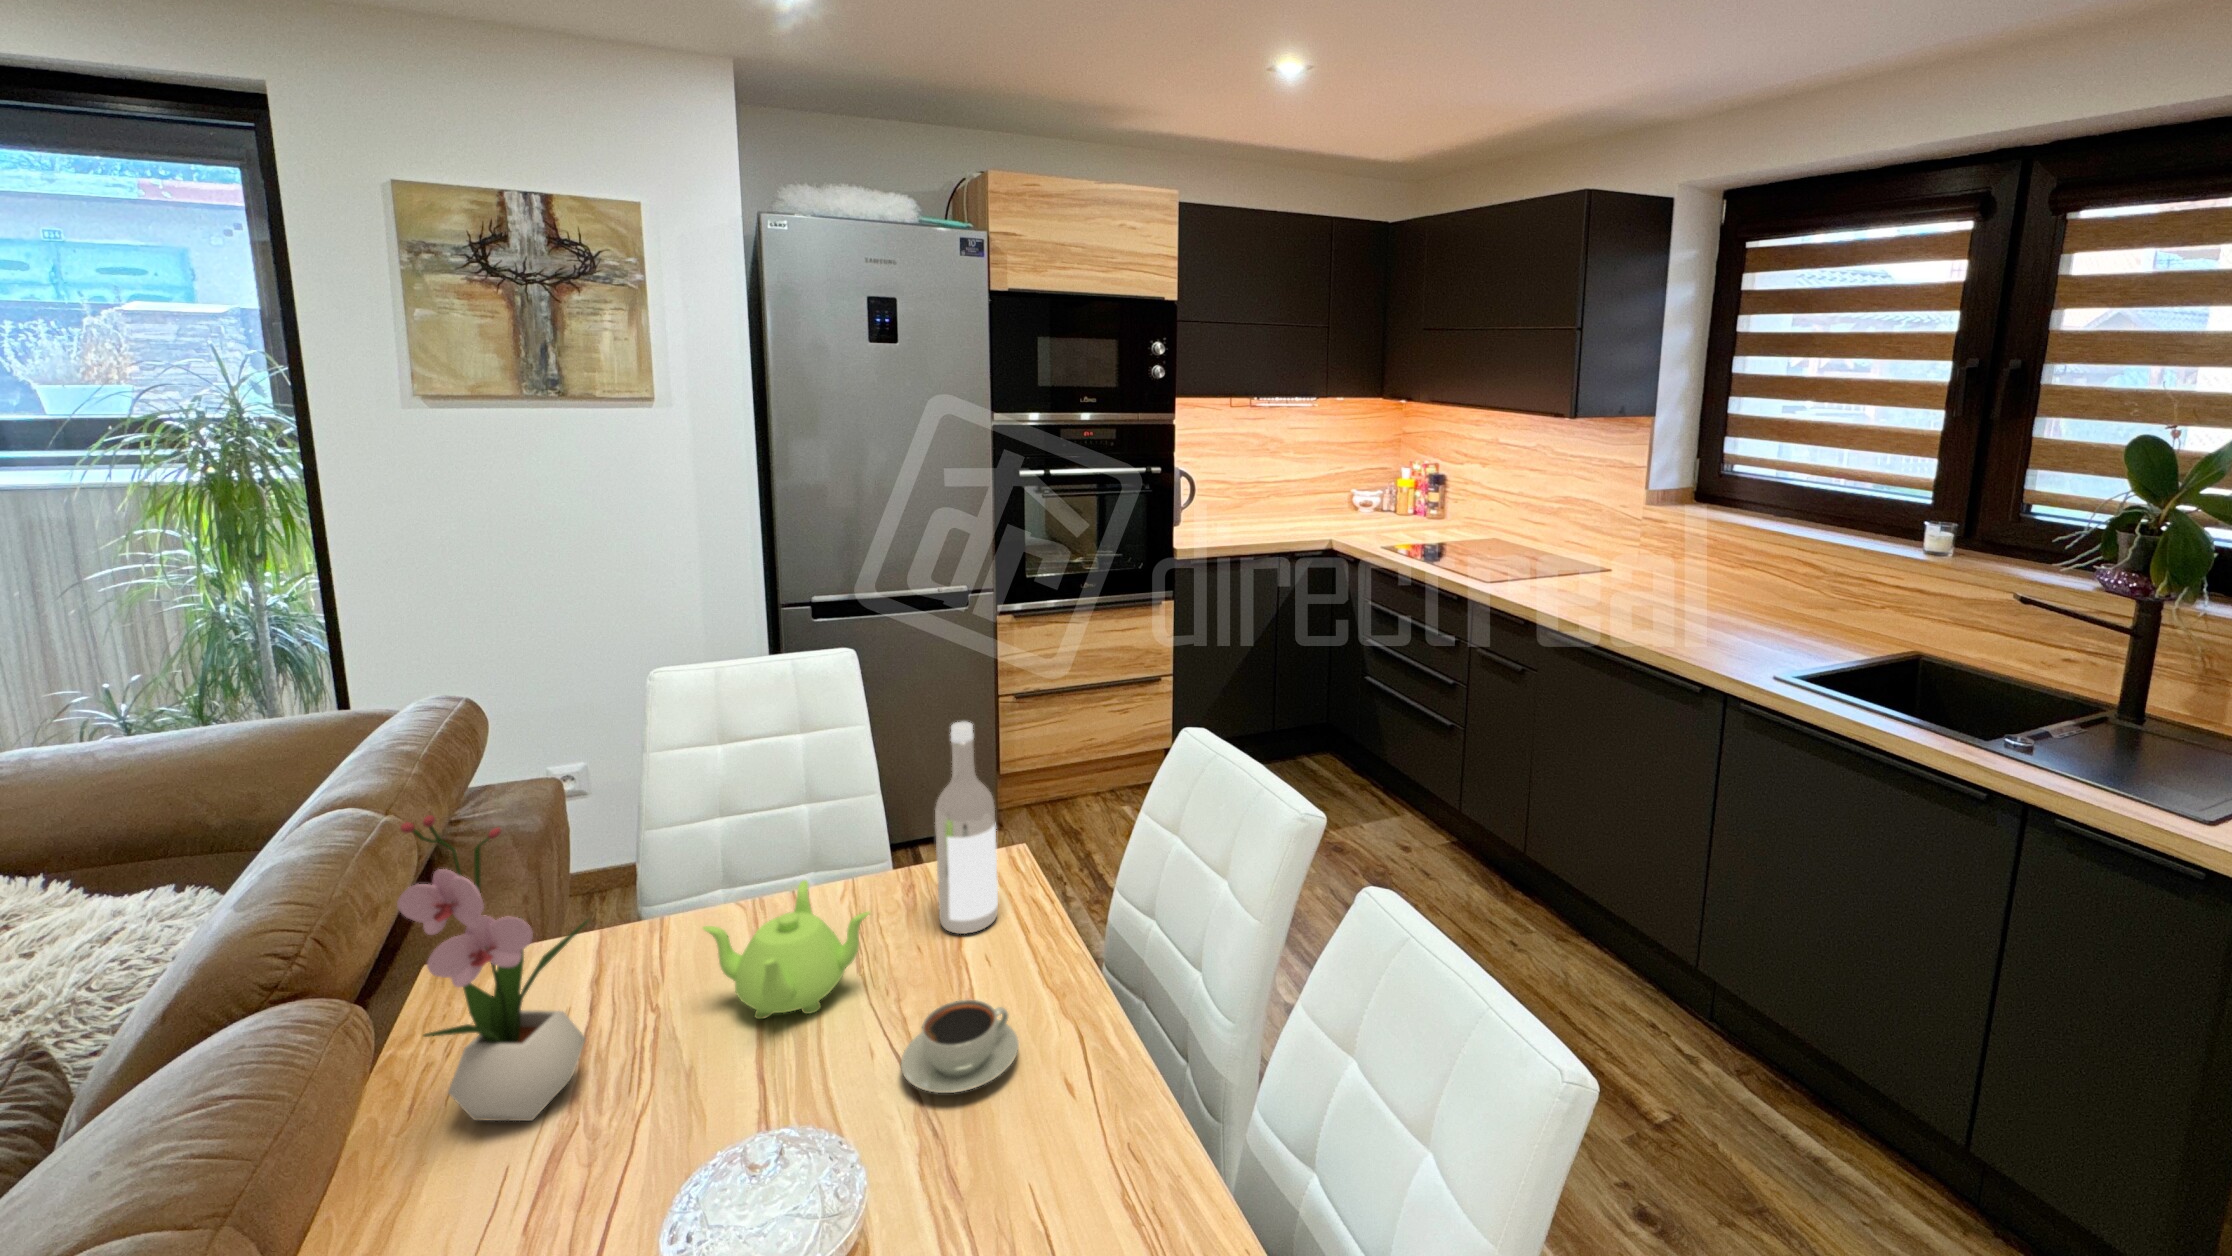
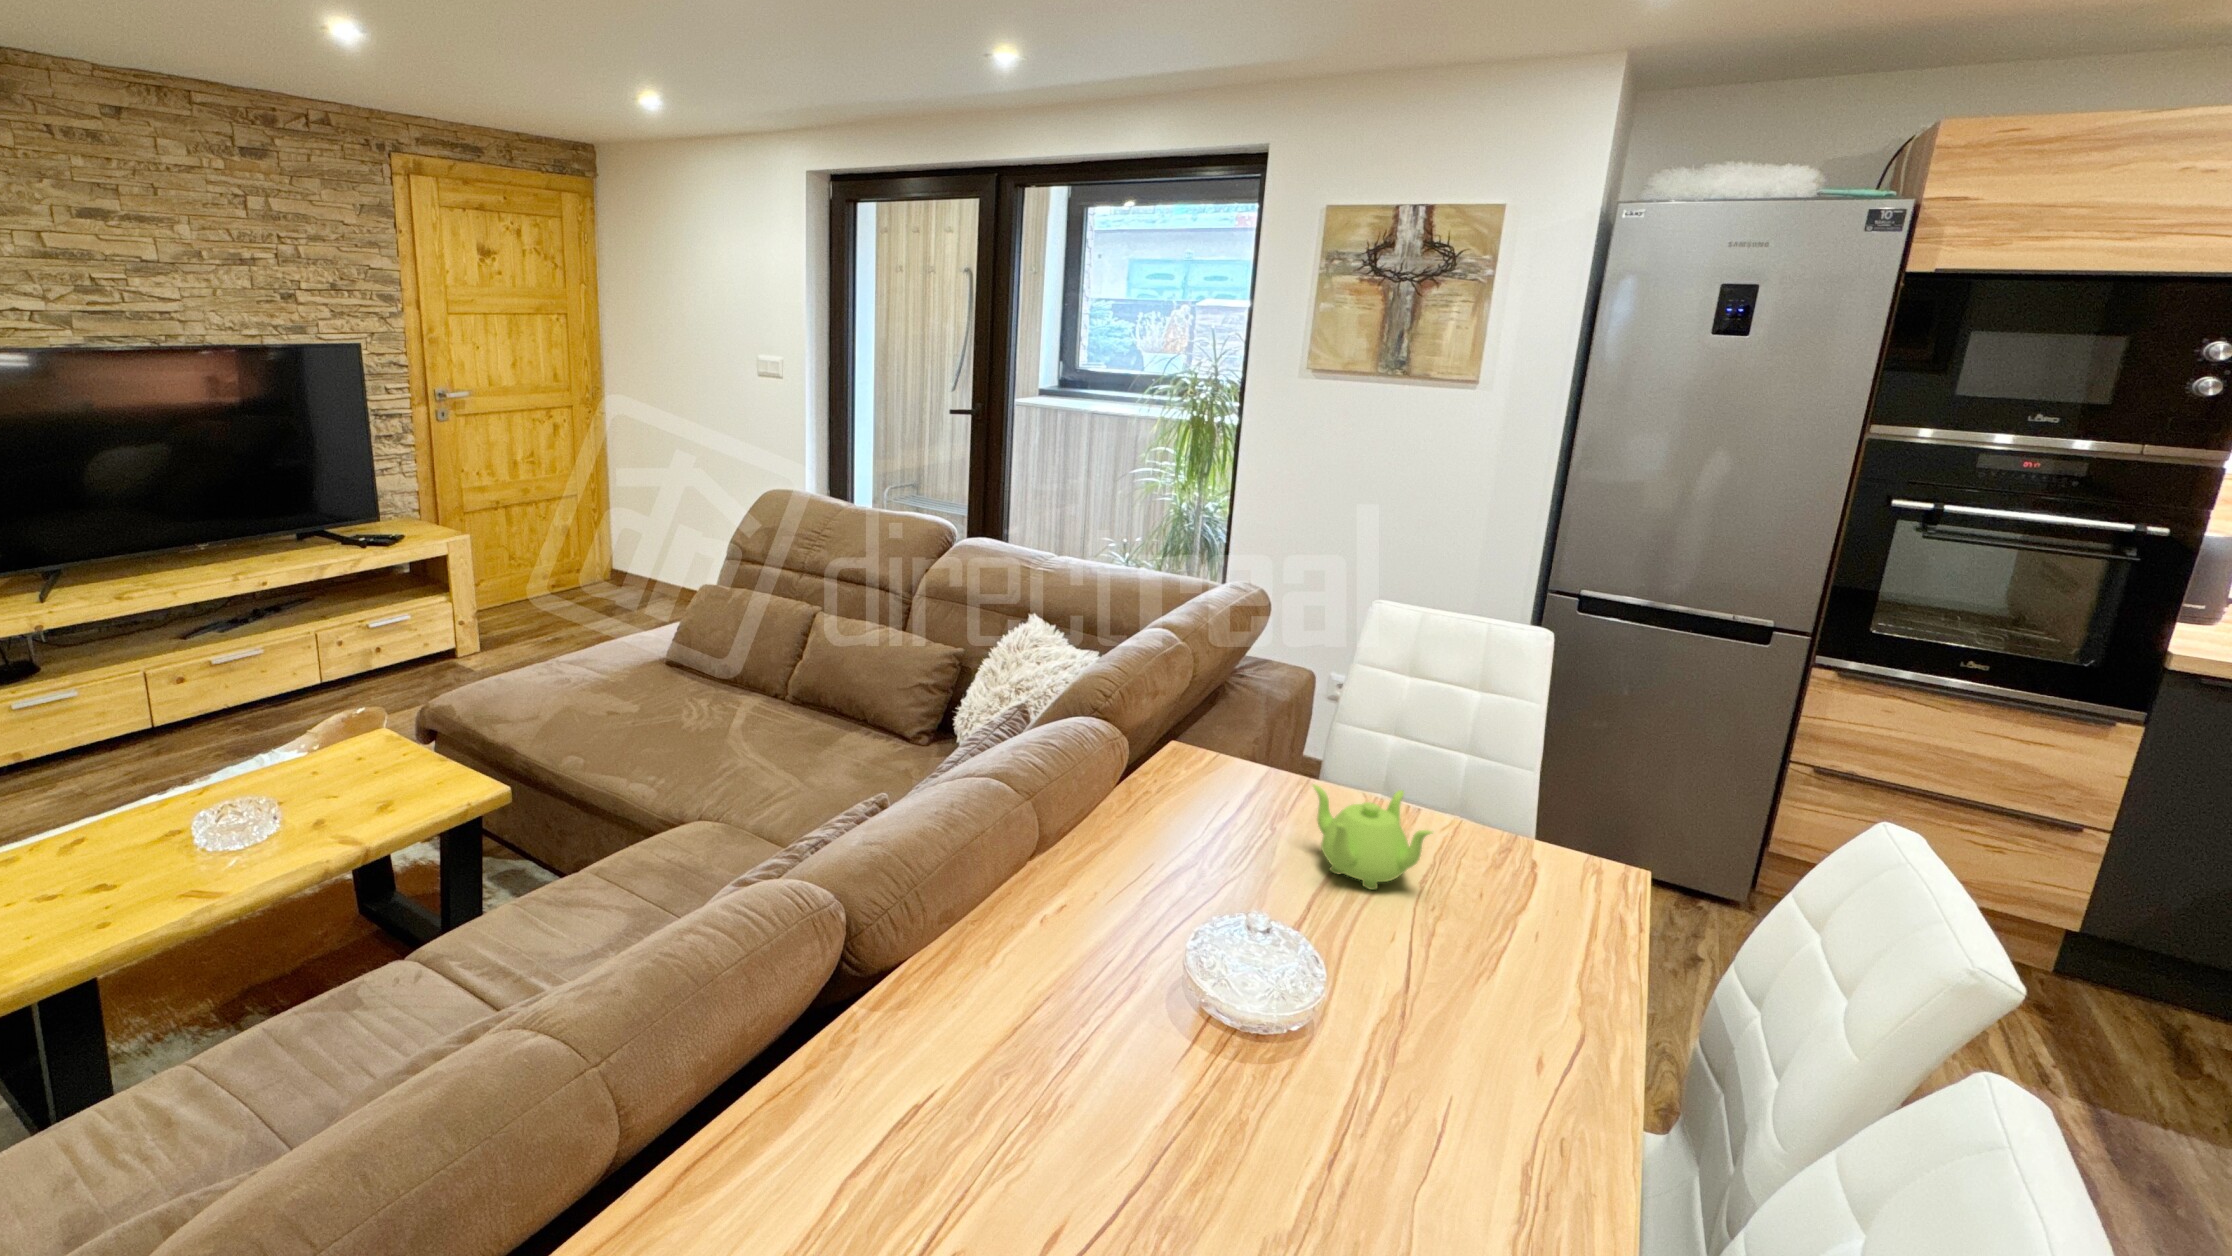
wine bottle: present [935,722,998,934] -> none [1513,705,1593,913]
flower arrangement: present [397,815,589,1121] -> none [1136,626,1239,849]
coffee cup: present [901,1000,1019,1093] -> none [1398,927,1510,1006]

